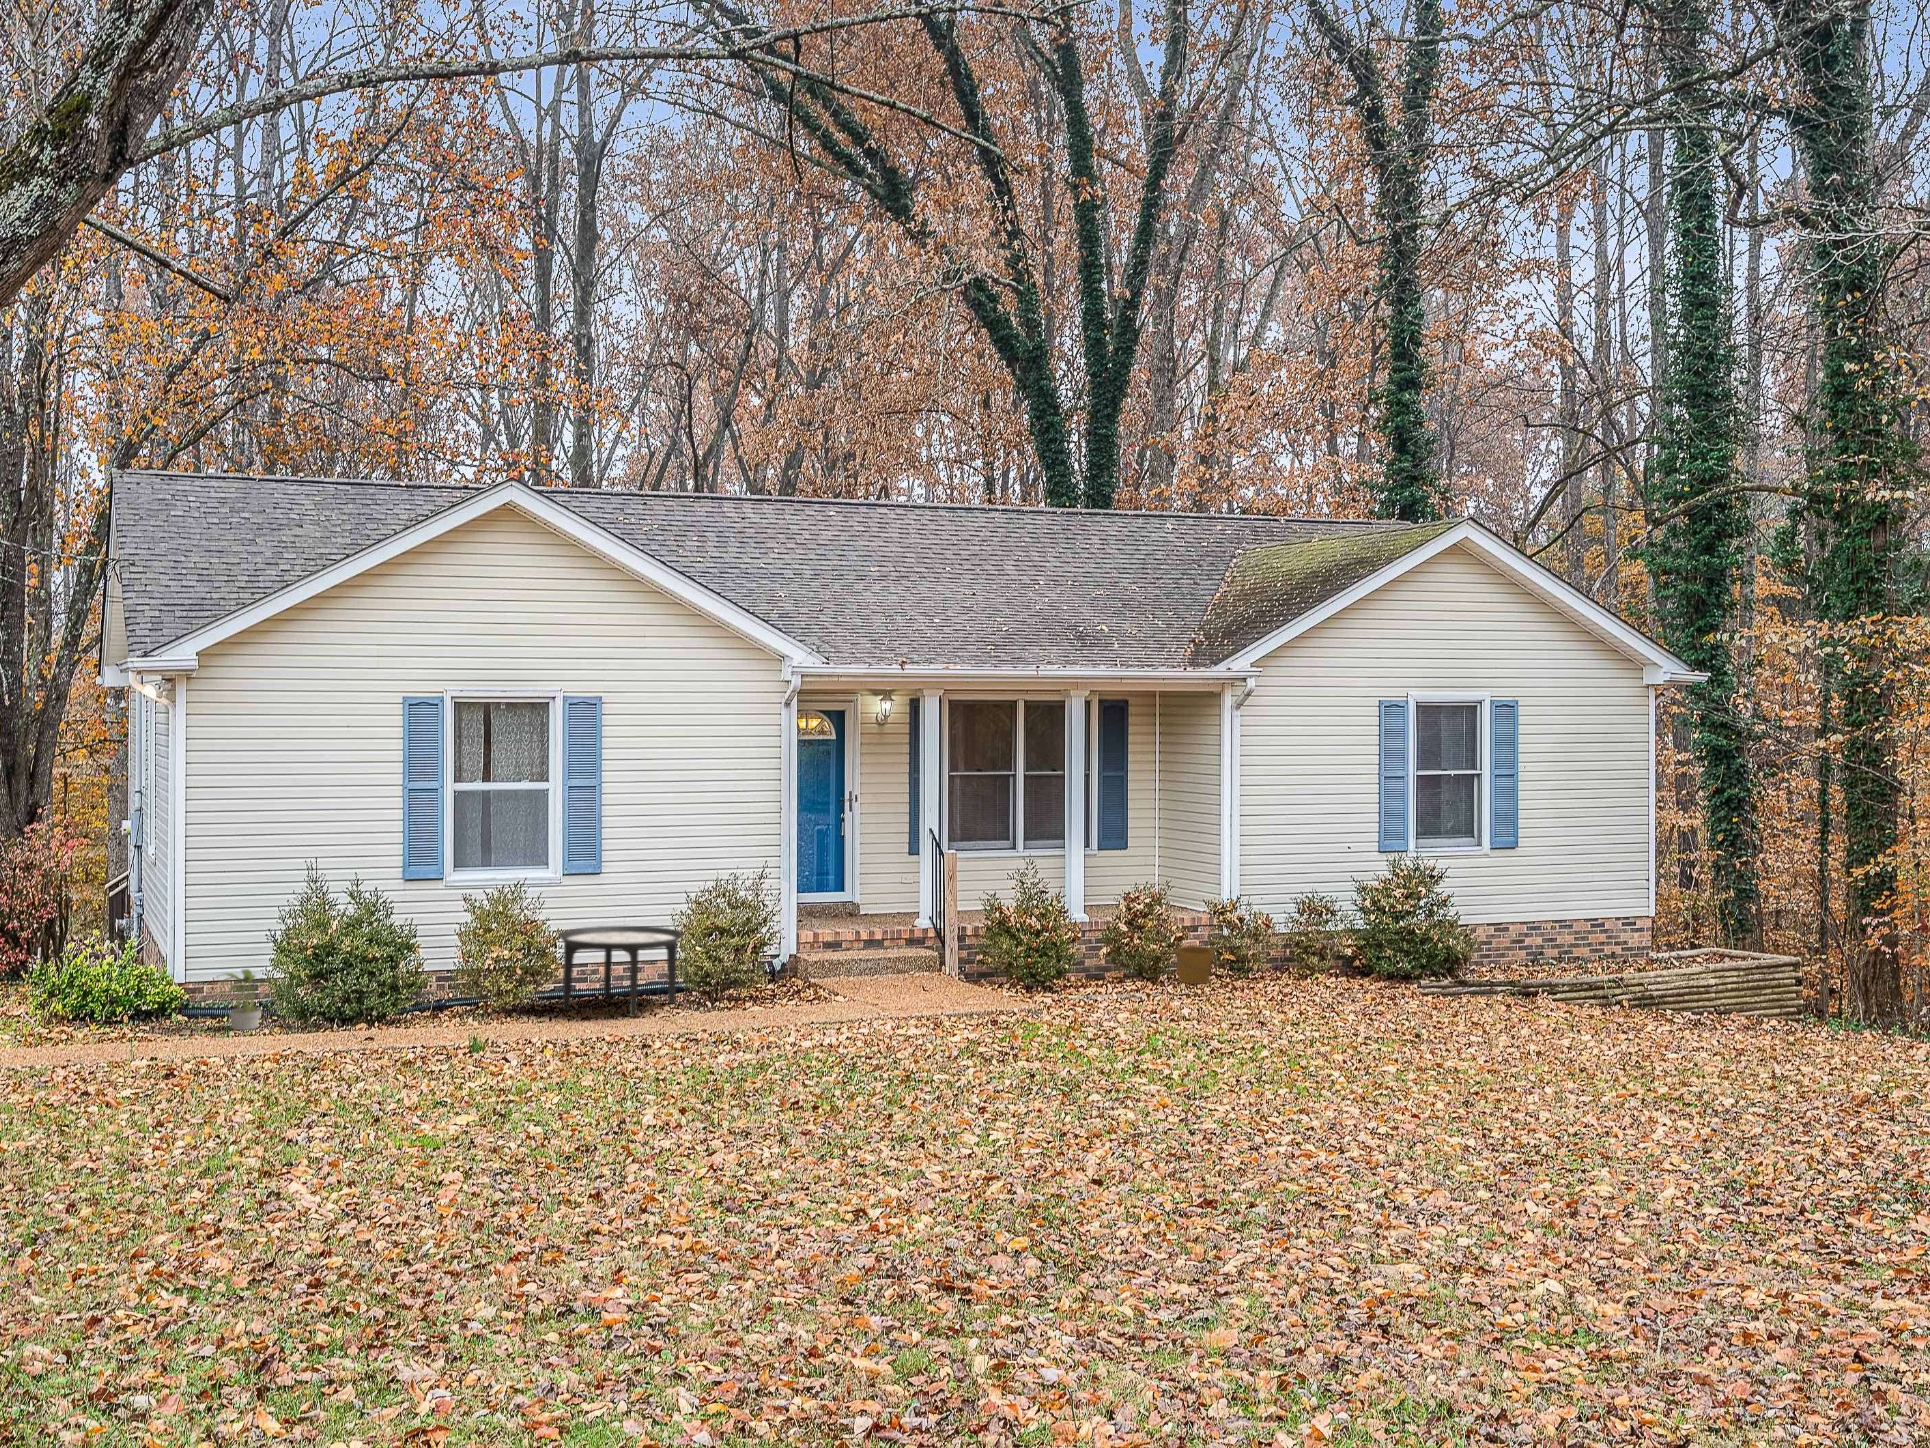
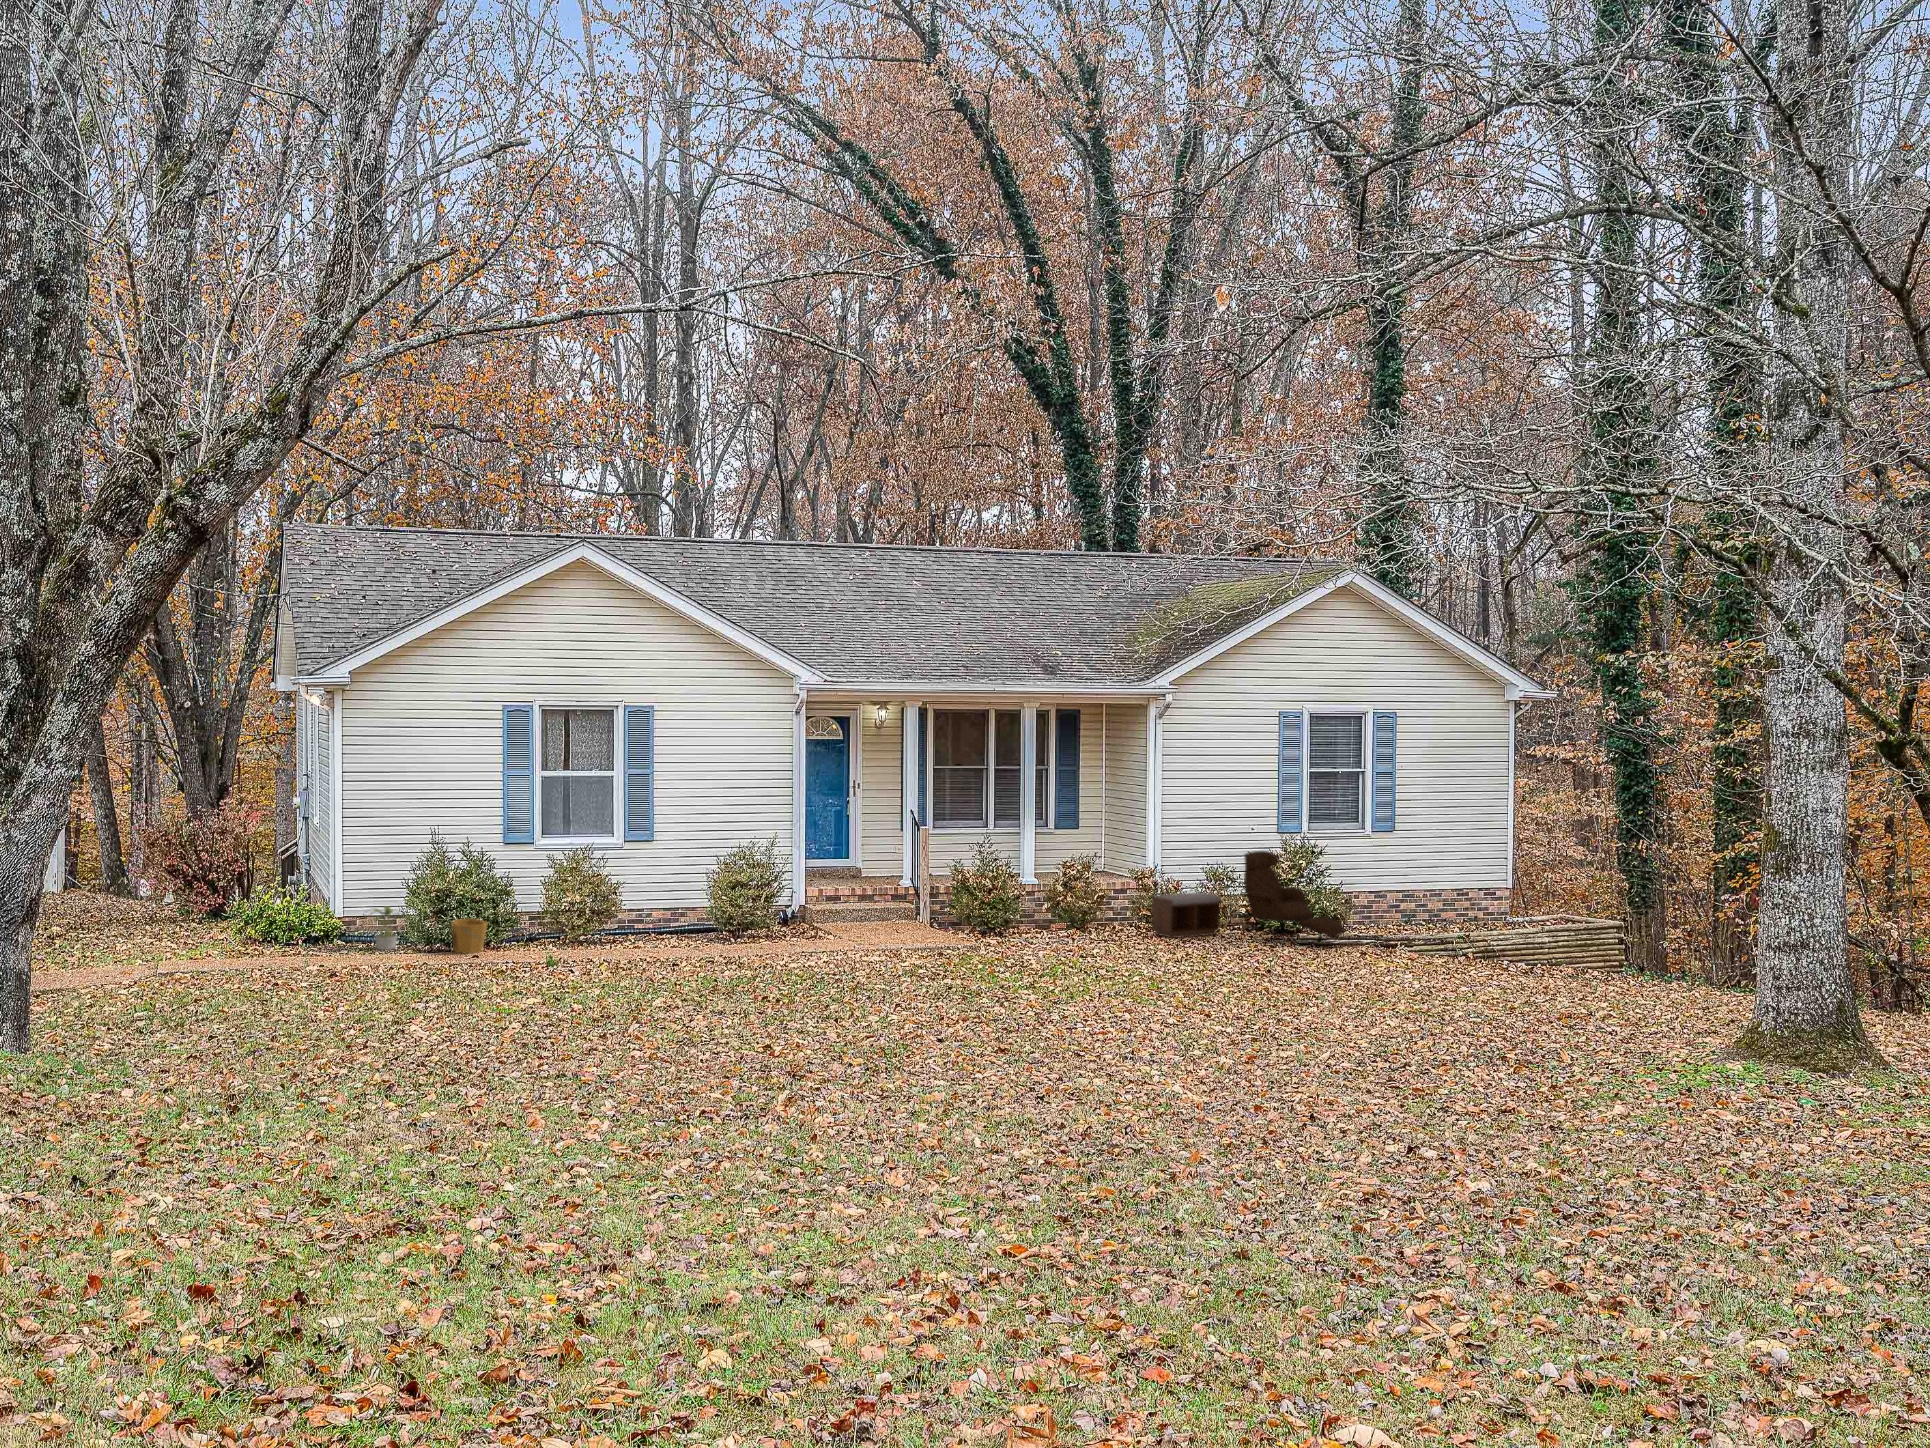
lounge chair: none [1355,877,1487,1001] -> present [1244,851,1345,947]
round table: present [558,926,684,1017] -> none [616,880,711,947]
bench: none [1238,930,1324,989] -> present [1151,893,1221,938]
bucket: present [1175,946,1215,984] -> present [451,919,488,953]

